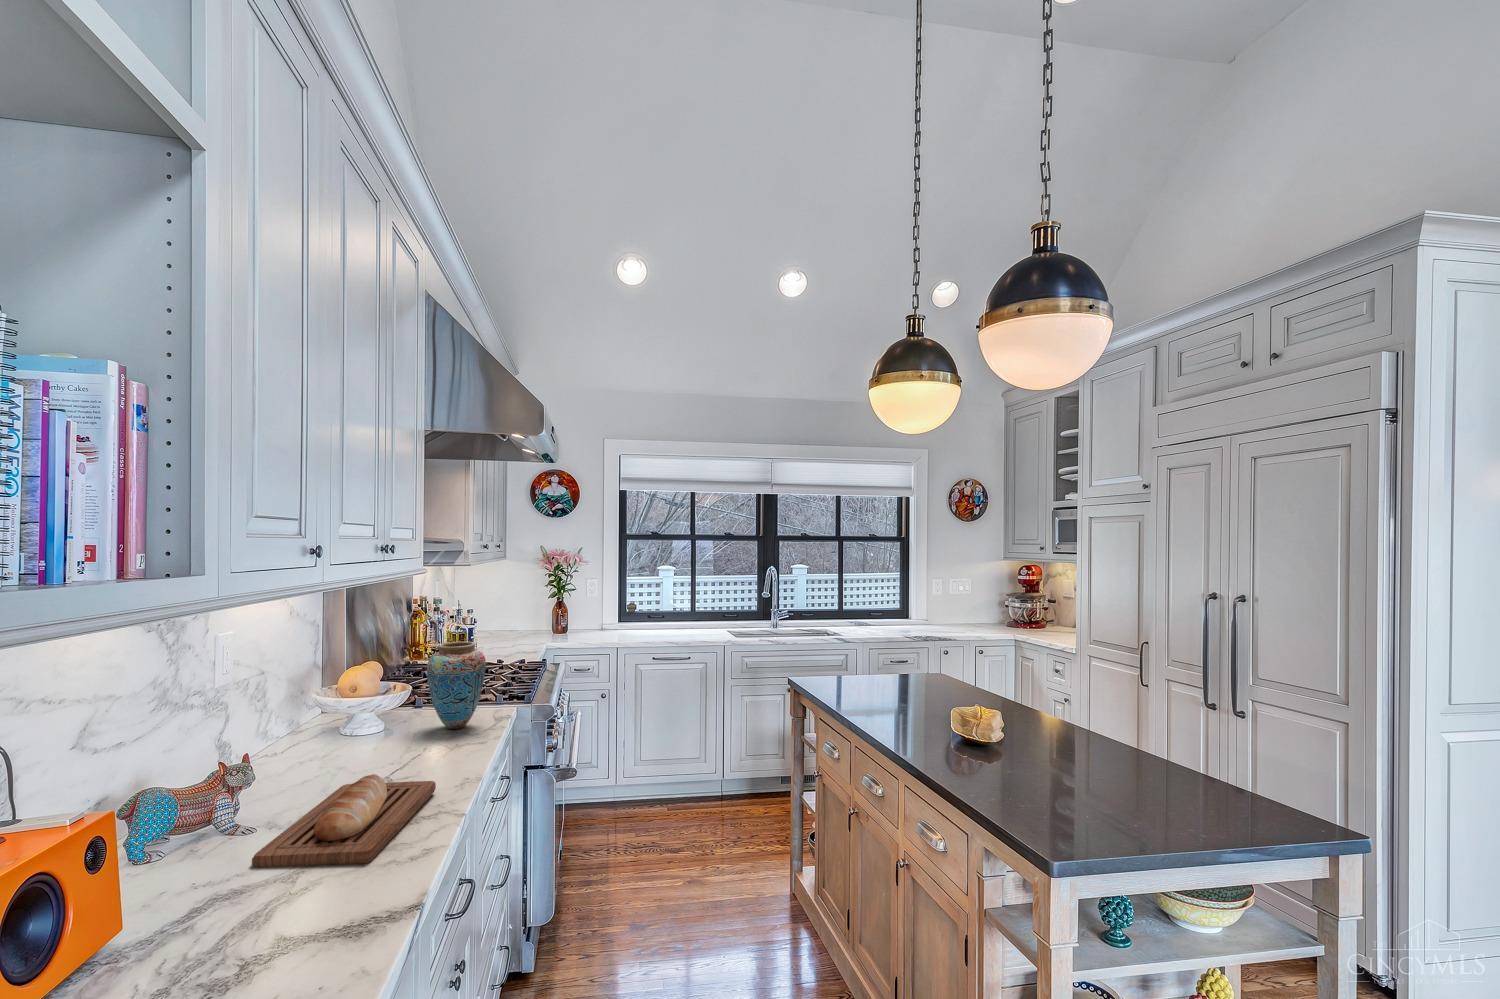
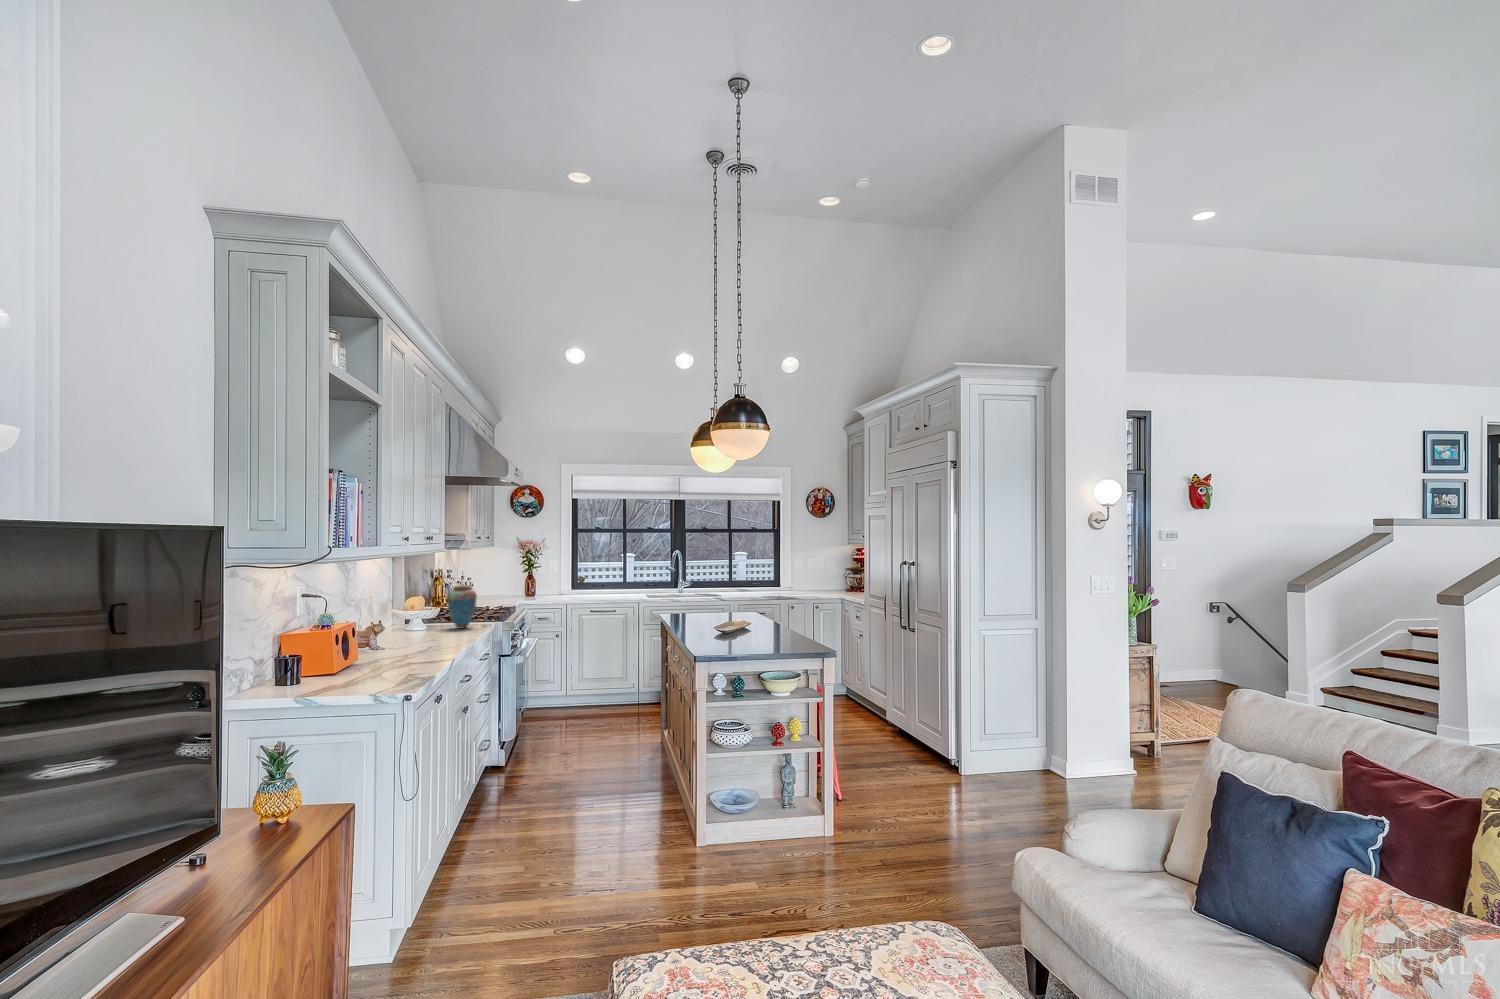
bread loaf: present [252,774,436,867] -> none [388,632,454,654]

